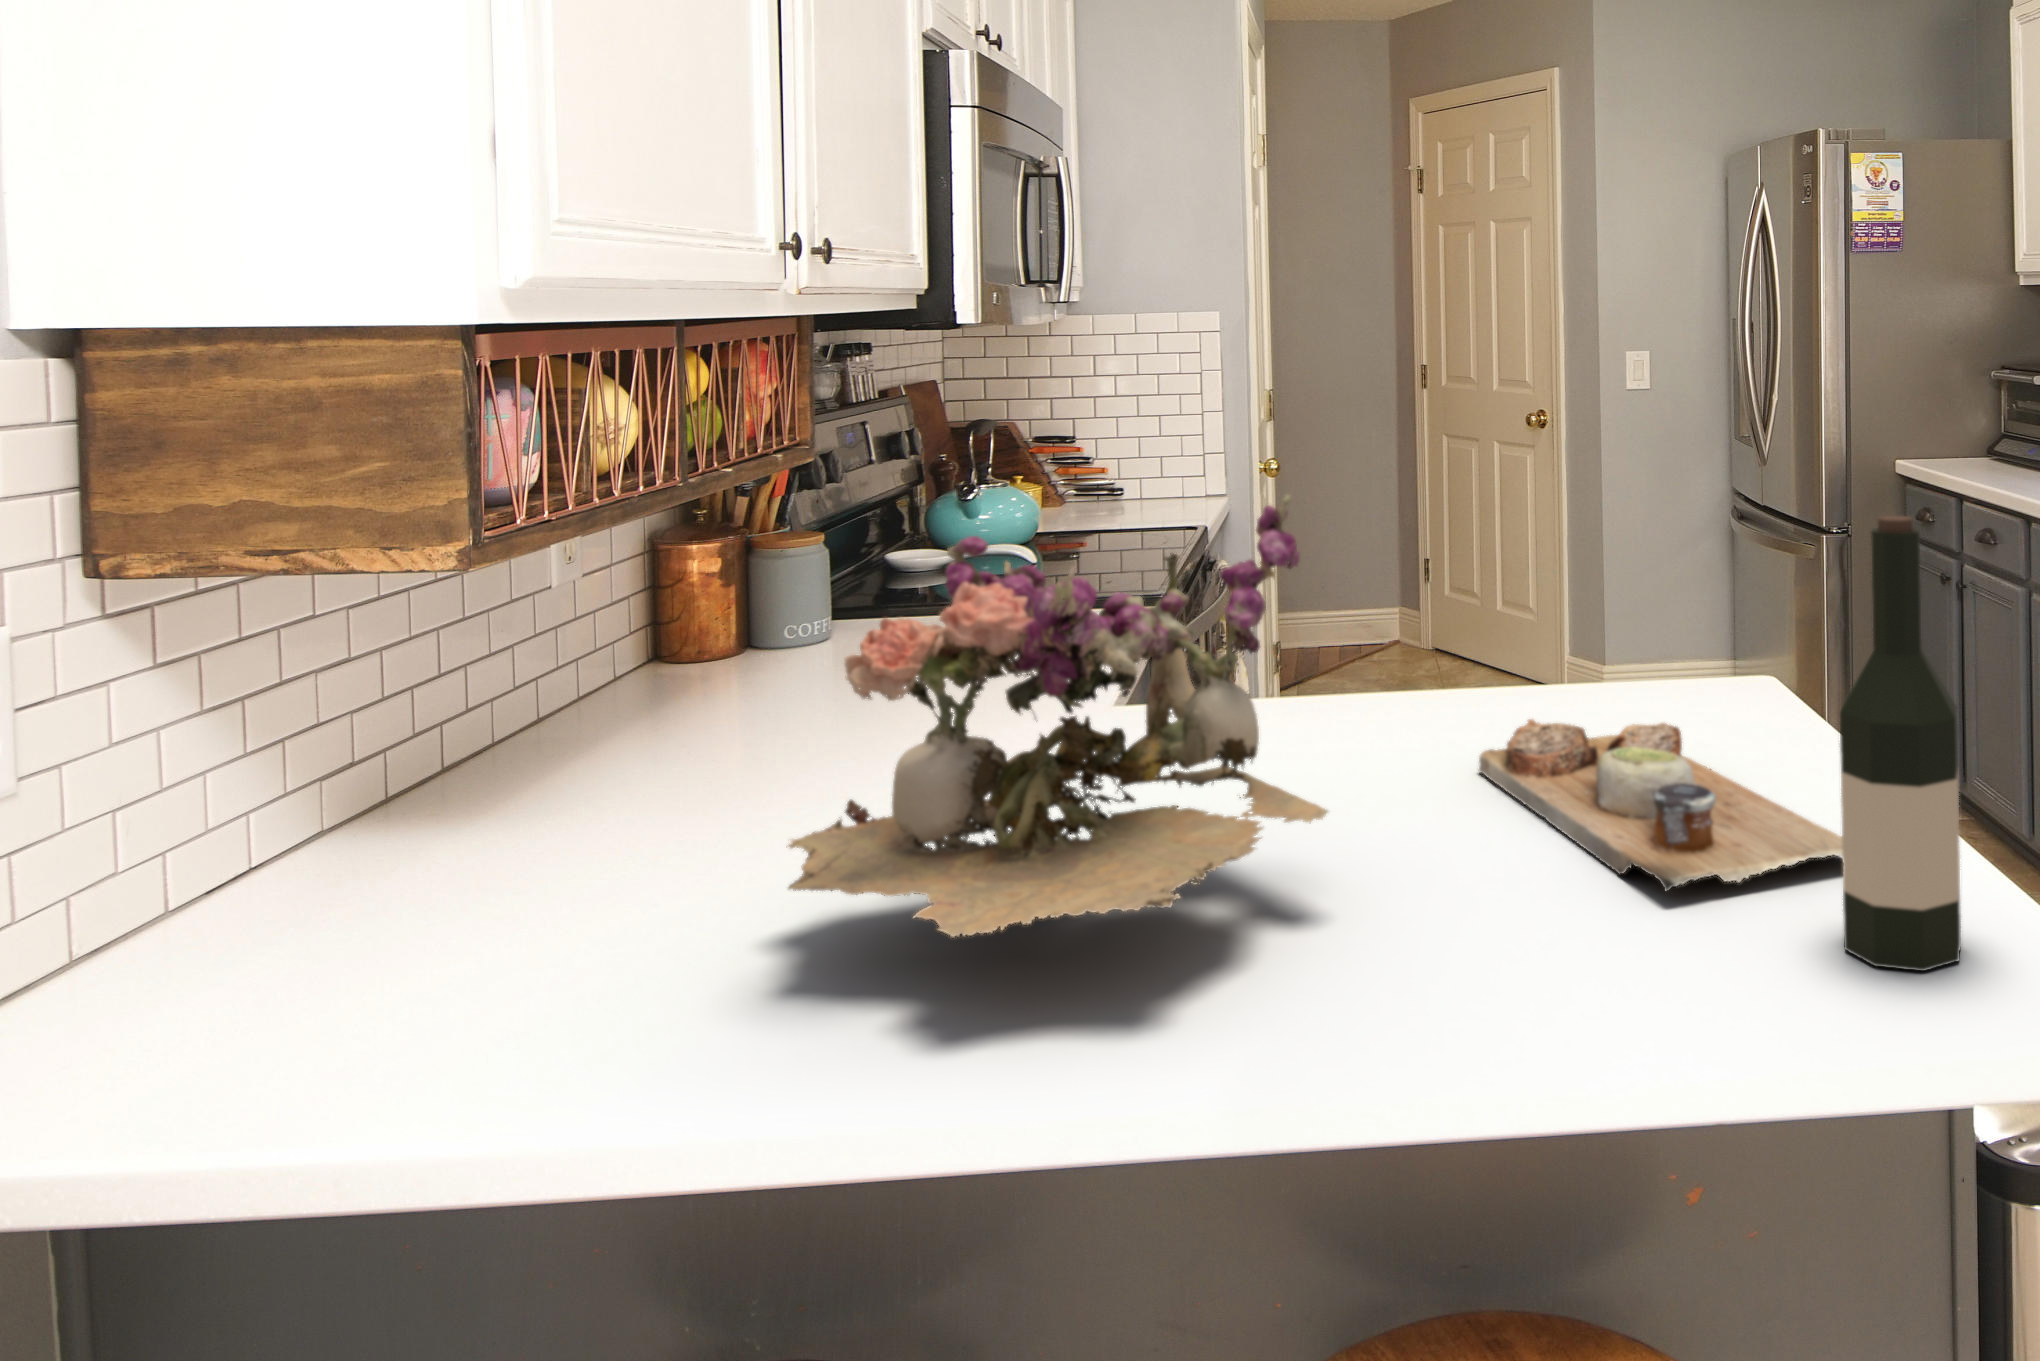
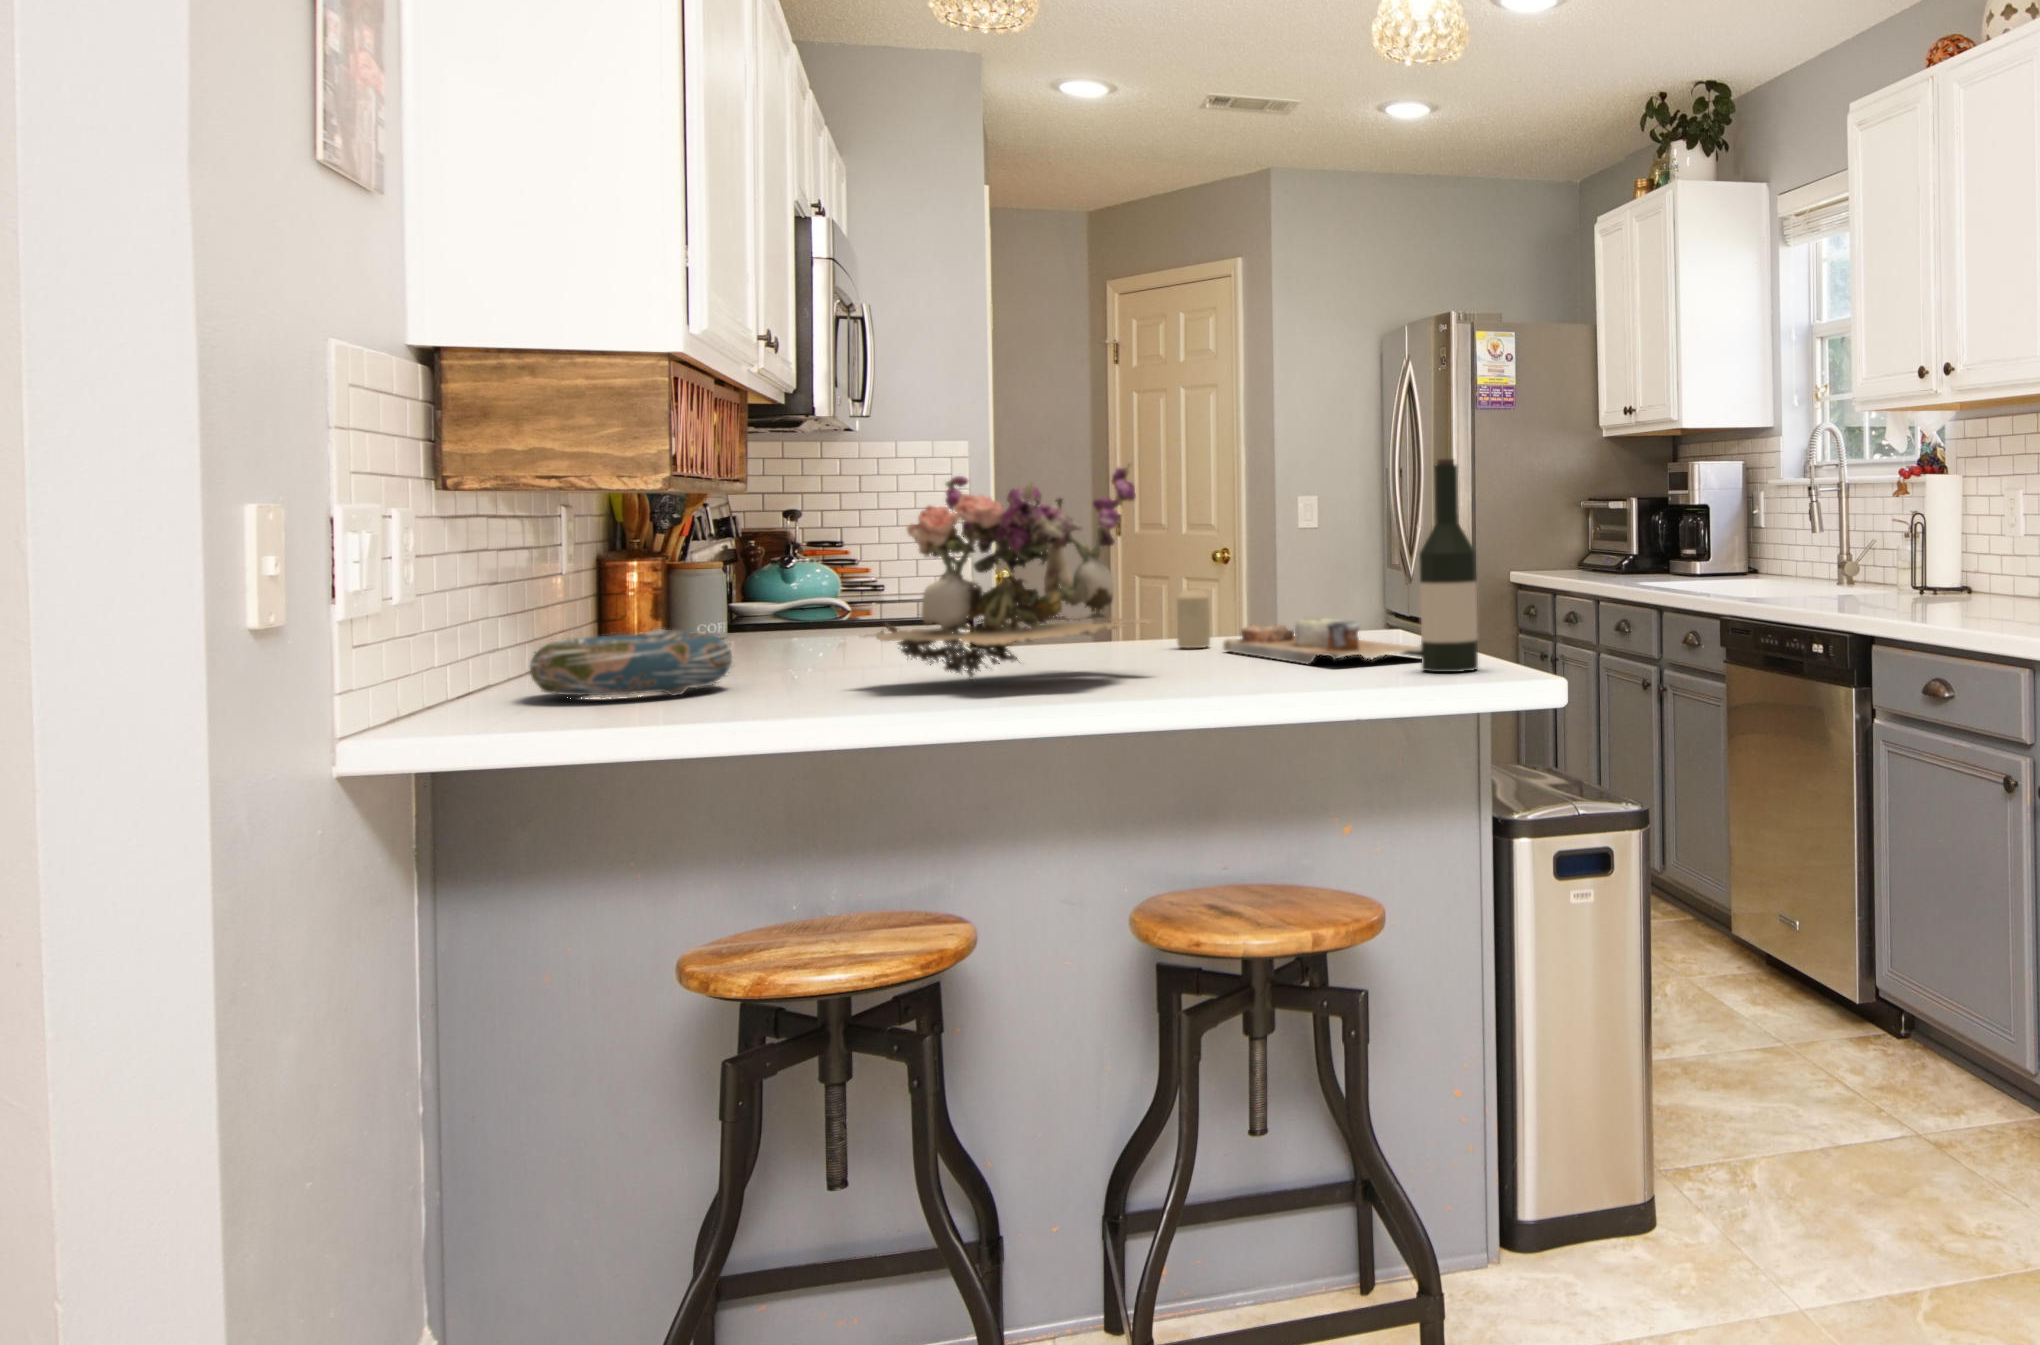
candle: none [1408,645,1463,750] -> present [1176,588,1210,648]
decorative bowl: none [224,781,618,967] -> present [530,629,733,696]

